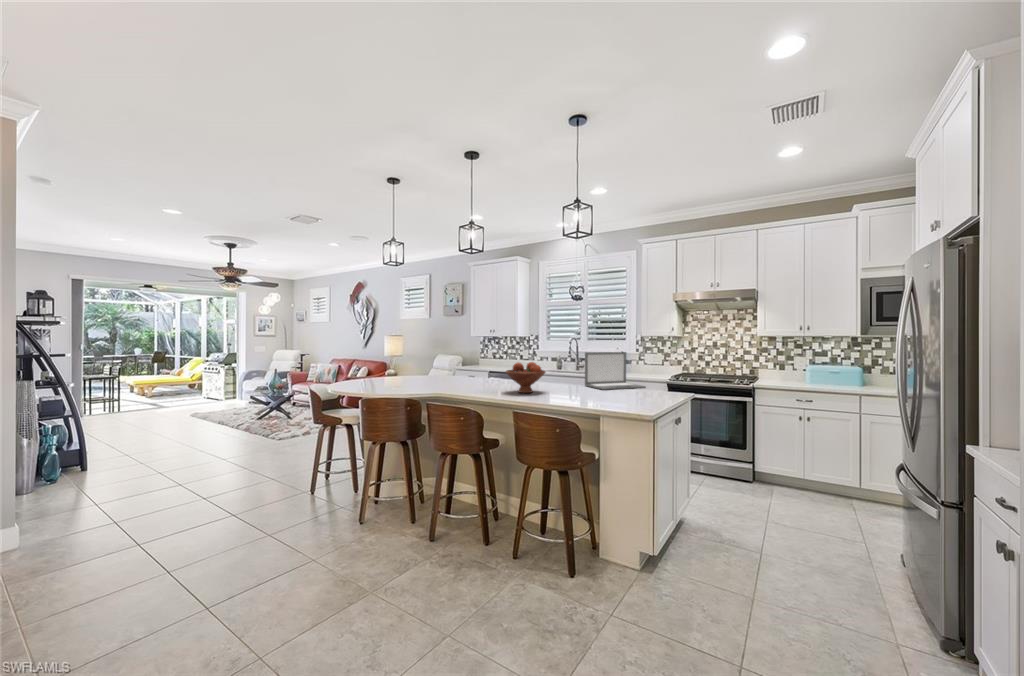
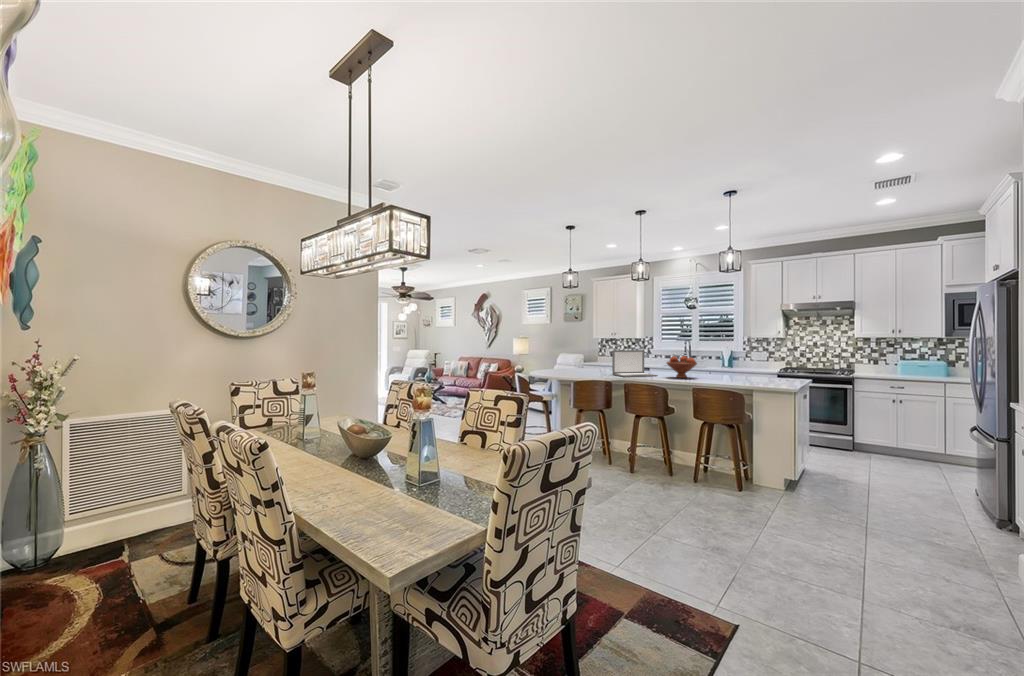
laptop: present [585,352,646,390] -> present [612,350,658,377]

